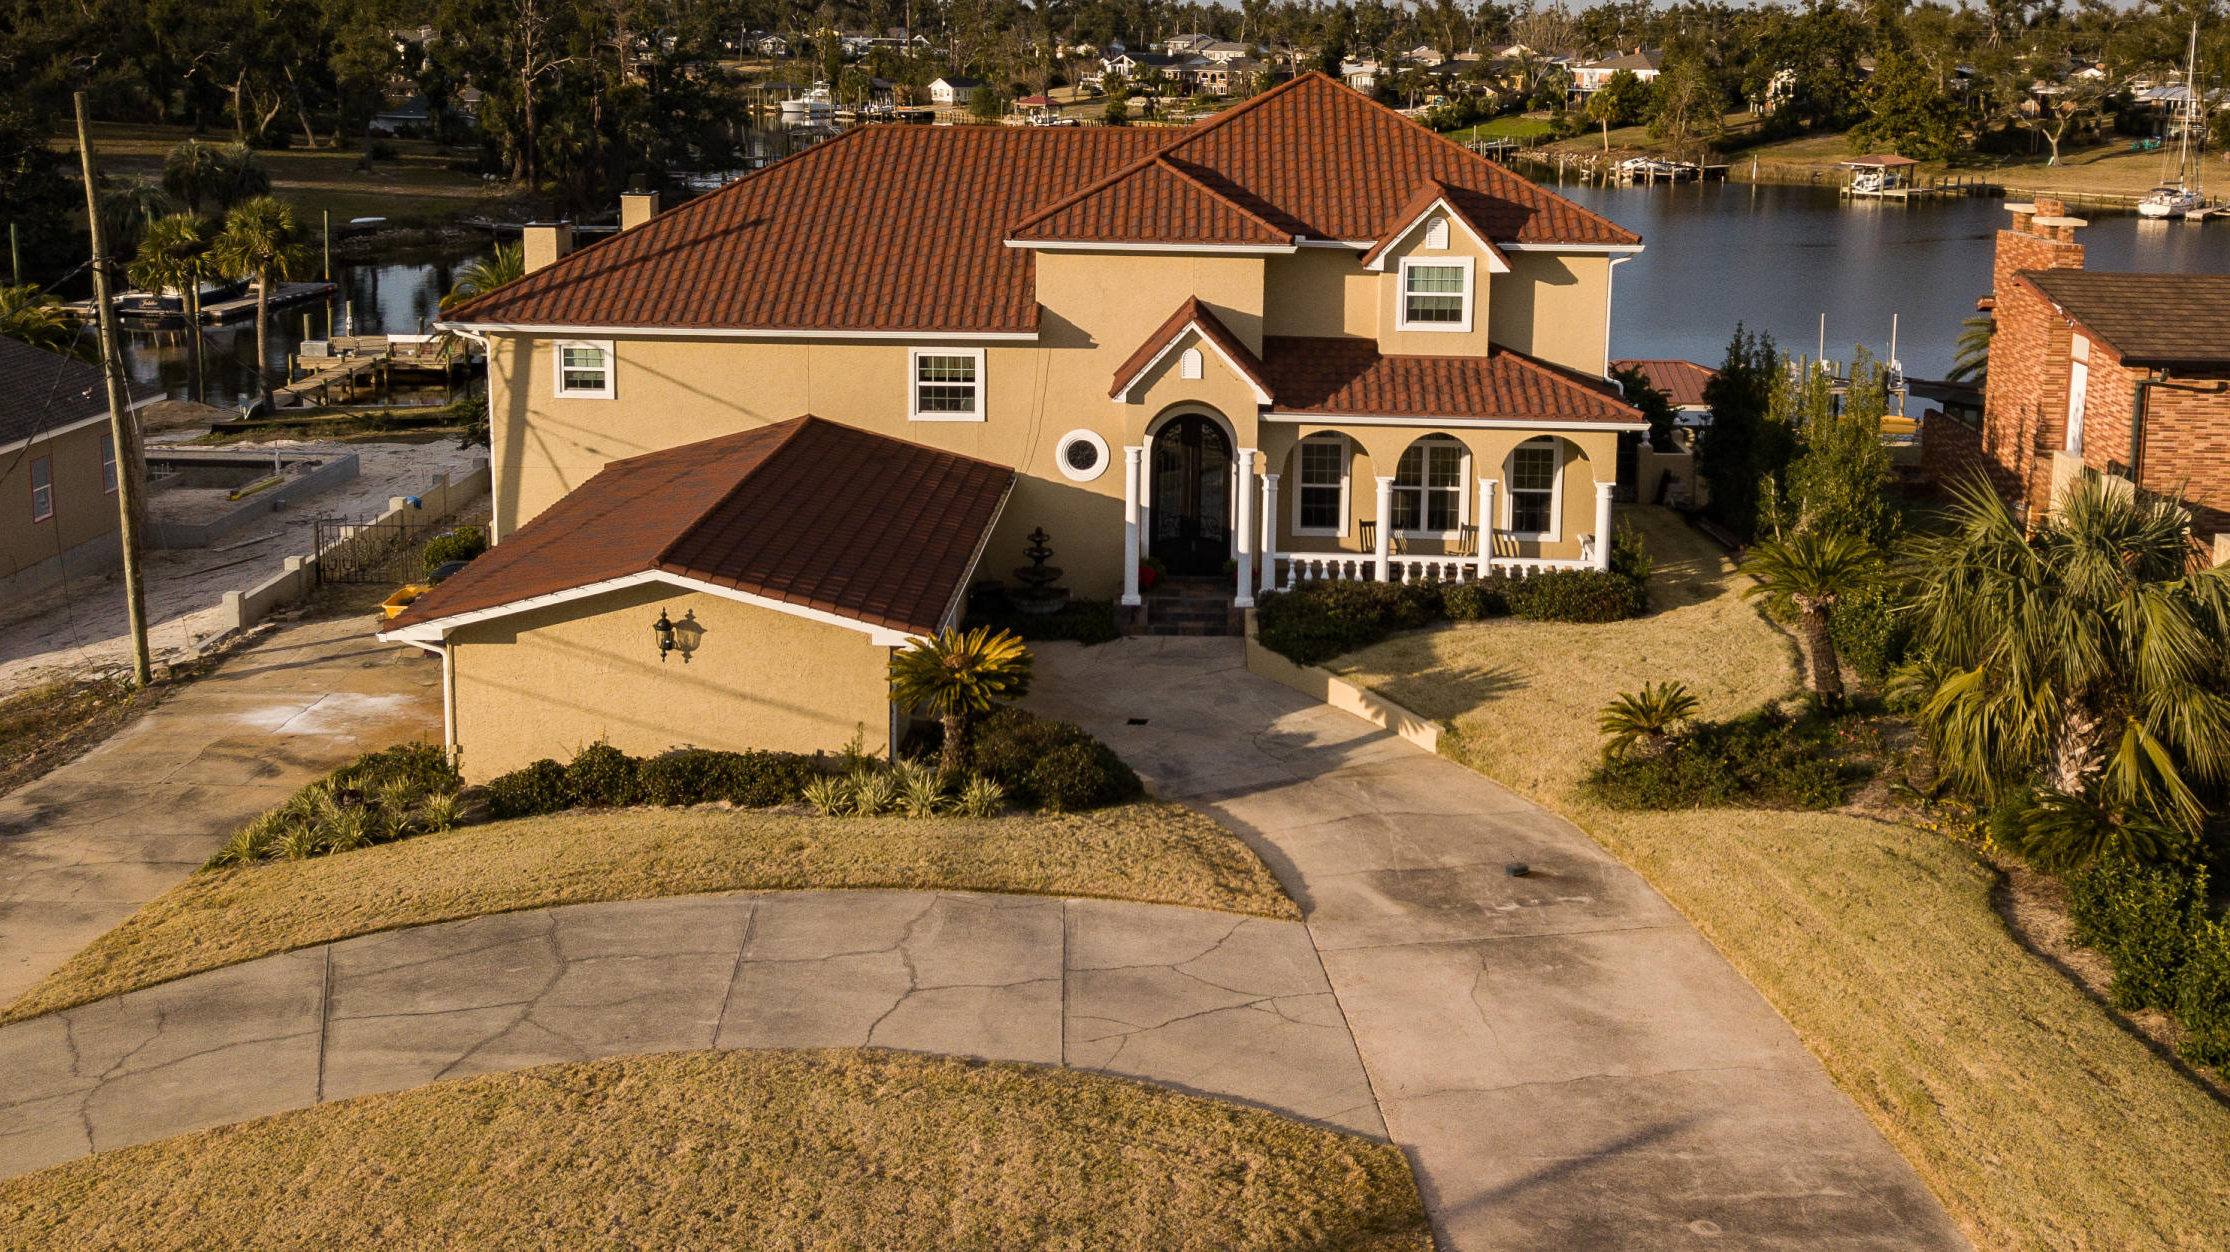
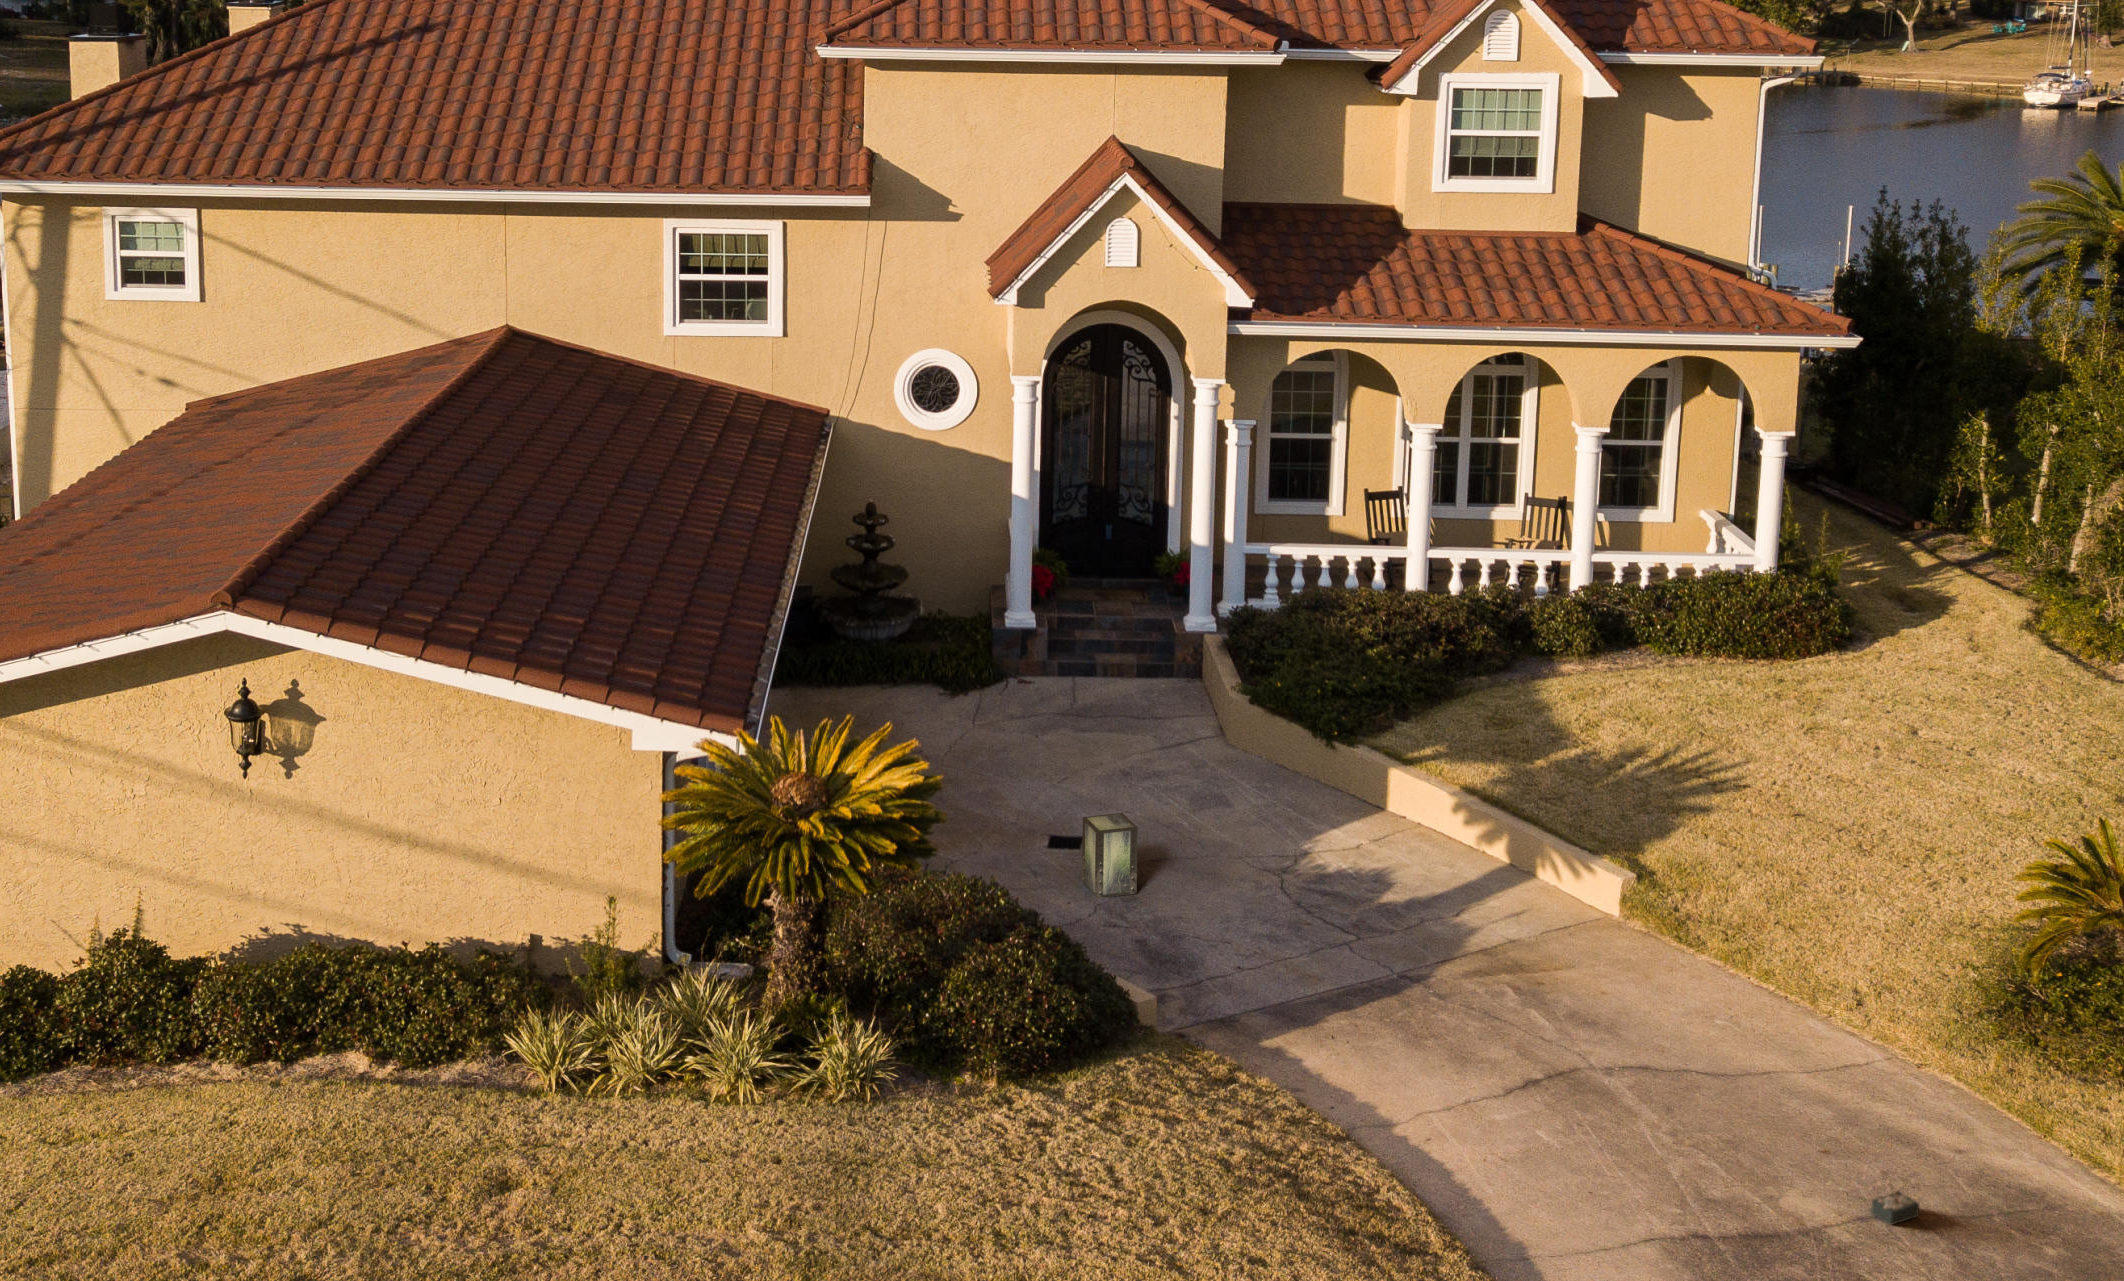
storage box: none [1136,694,1166,742] -> present [1082,813,1138,898]

